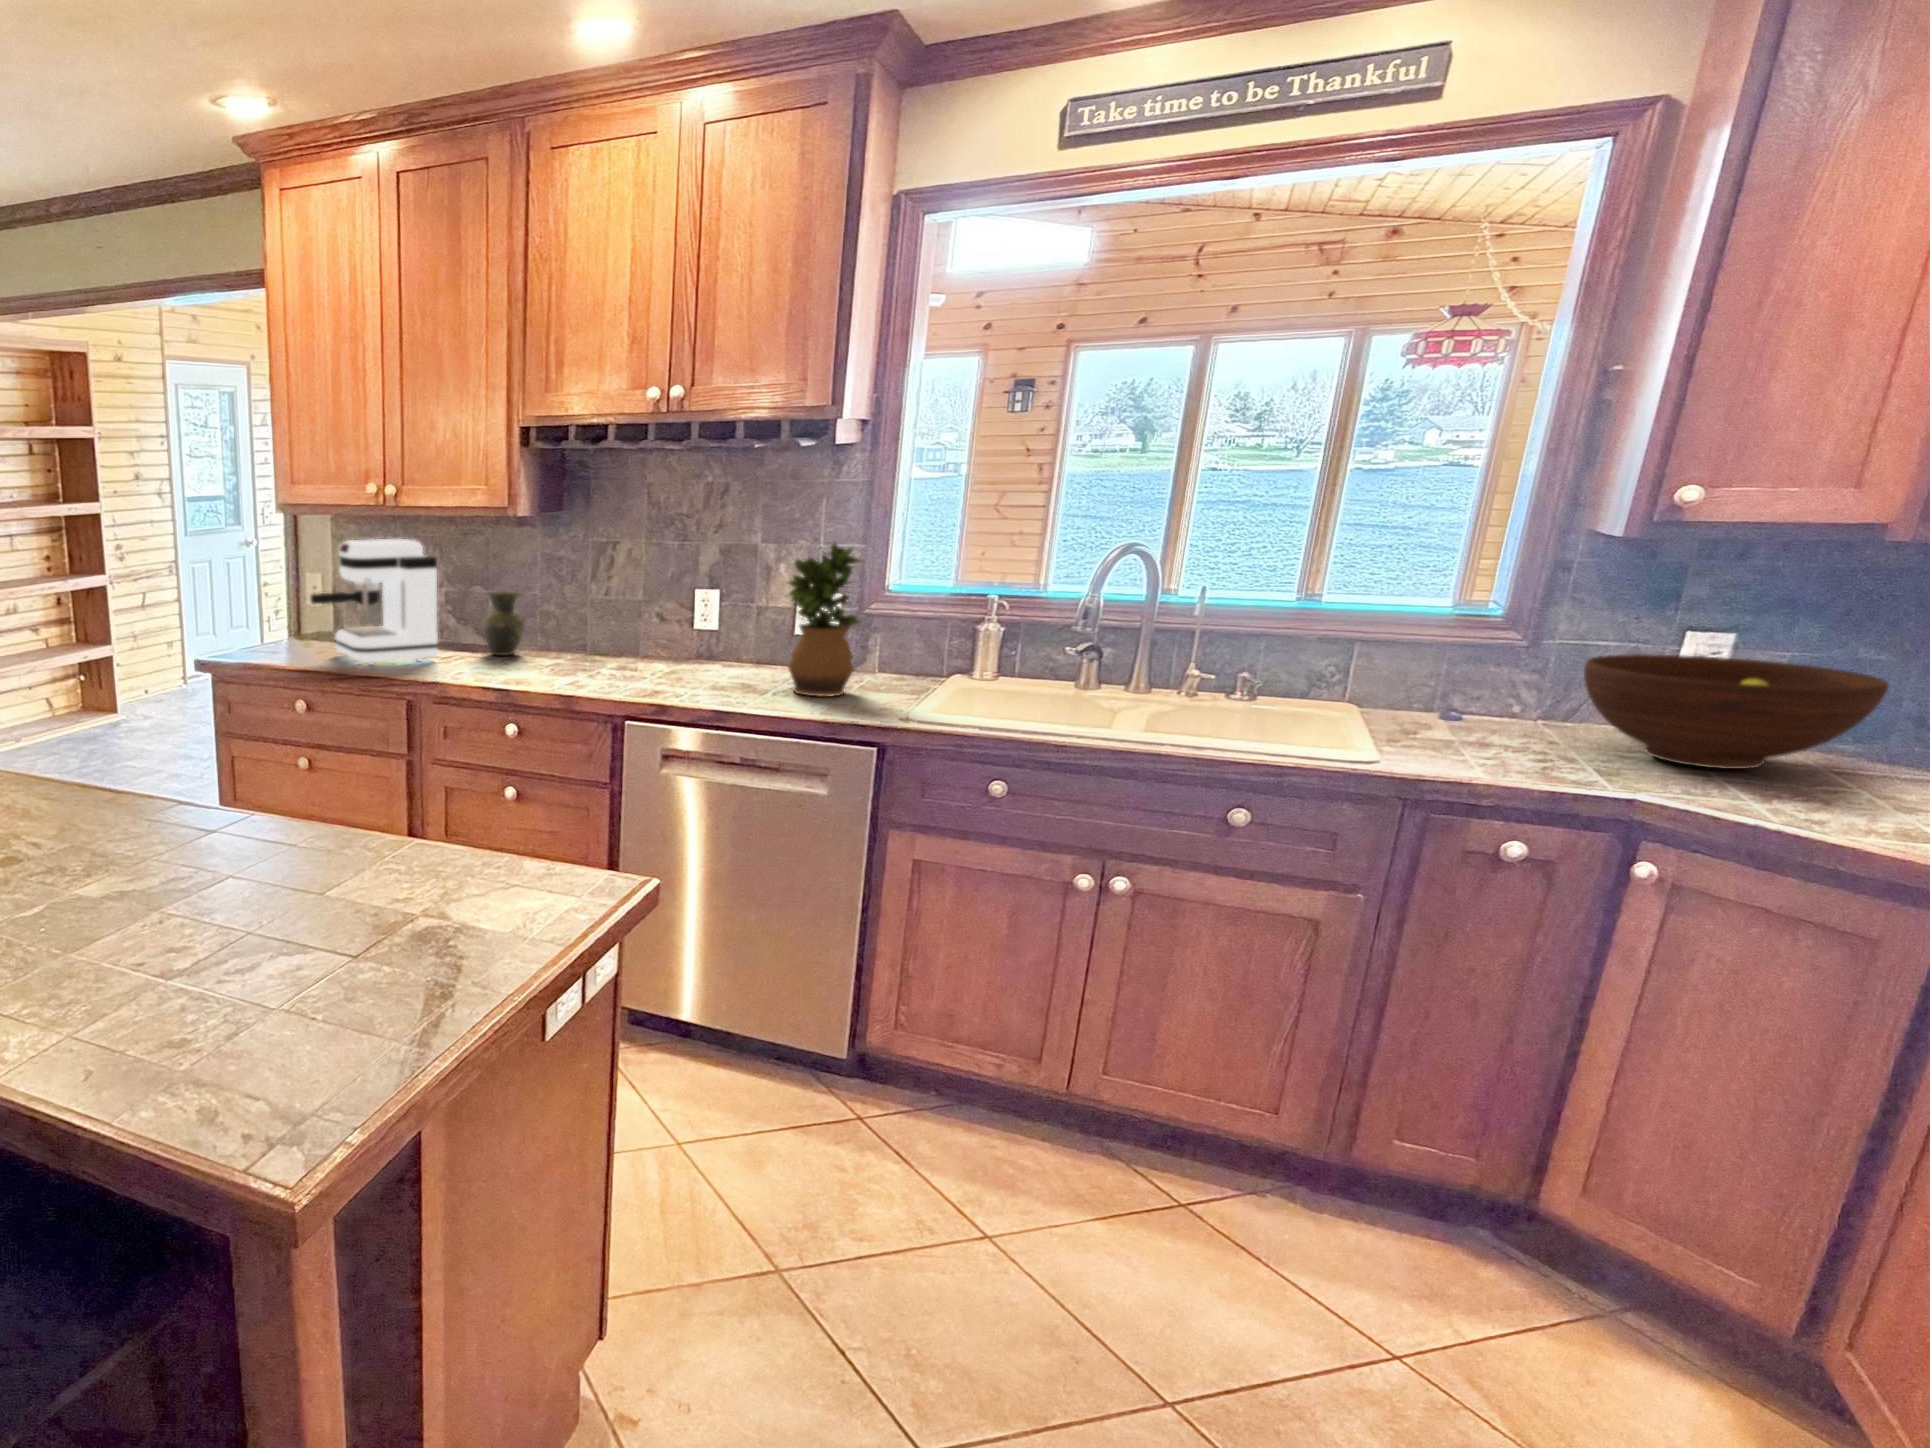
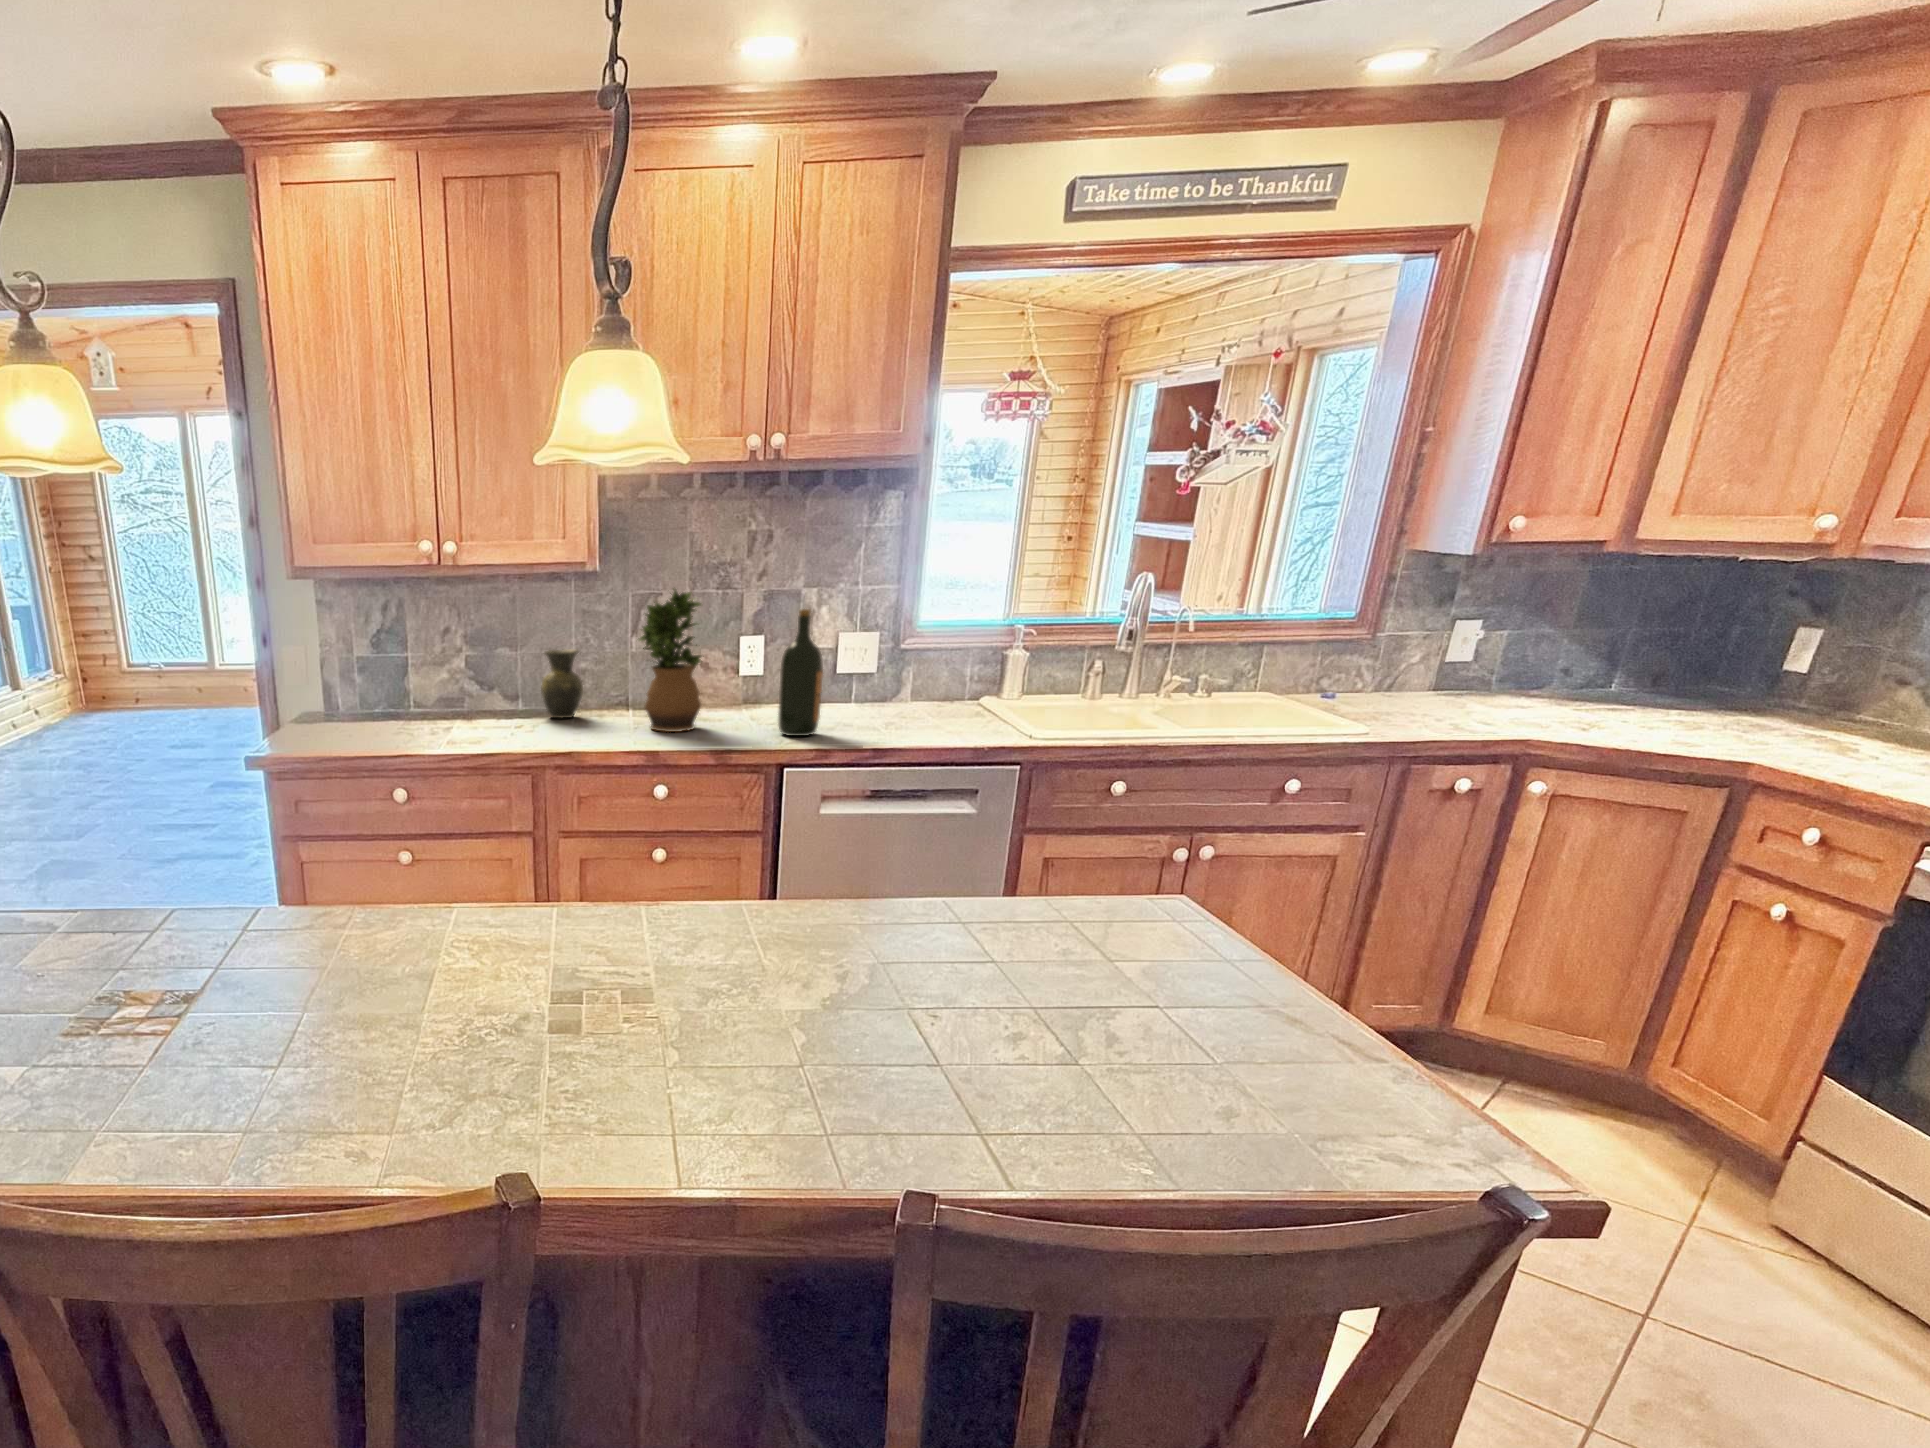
coffee maker: present [311,539,438,664] -> none [377,598,516,739]
potted plant: present [786,542,861,697] -> present [639,589,701,732]
wine bottle: none [652,564,696,693] -> present [778,609,823,736]
fruit bowl: present [1584,654,1889,769] -> none [1438,641,1617,717]

